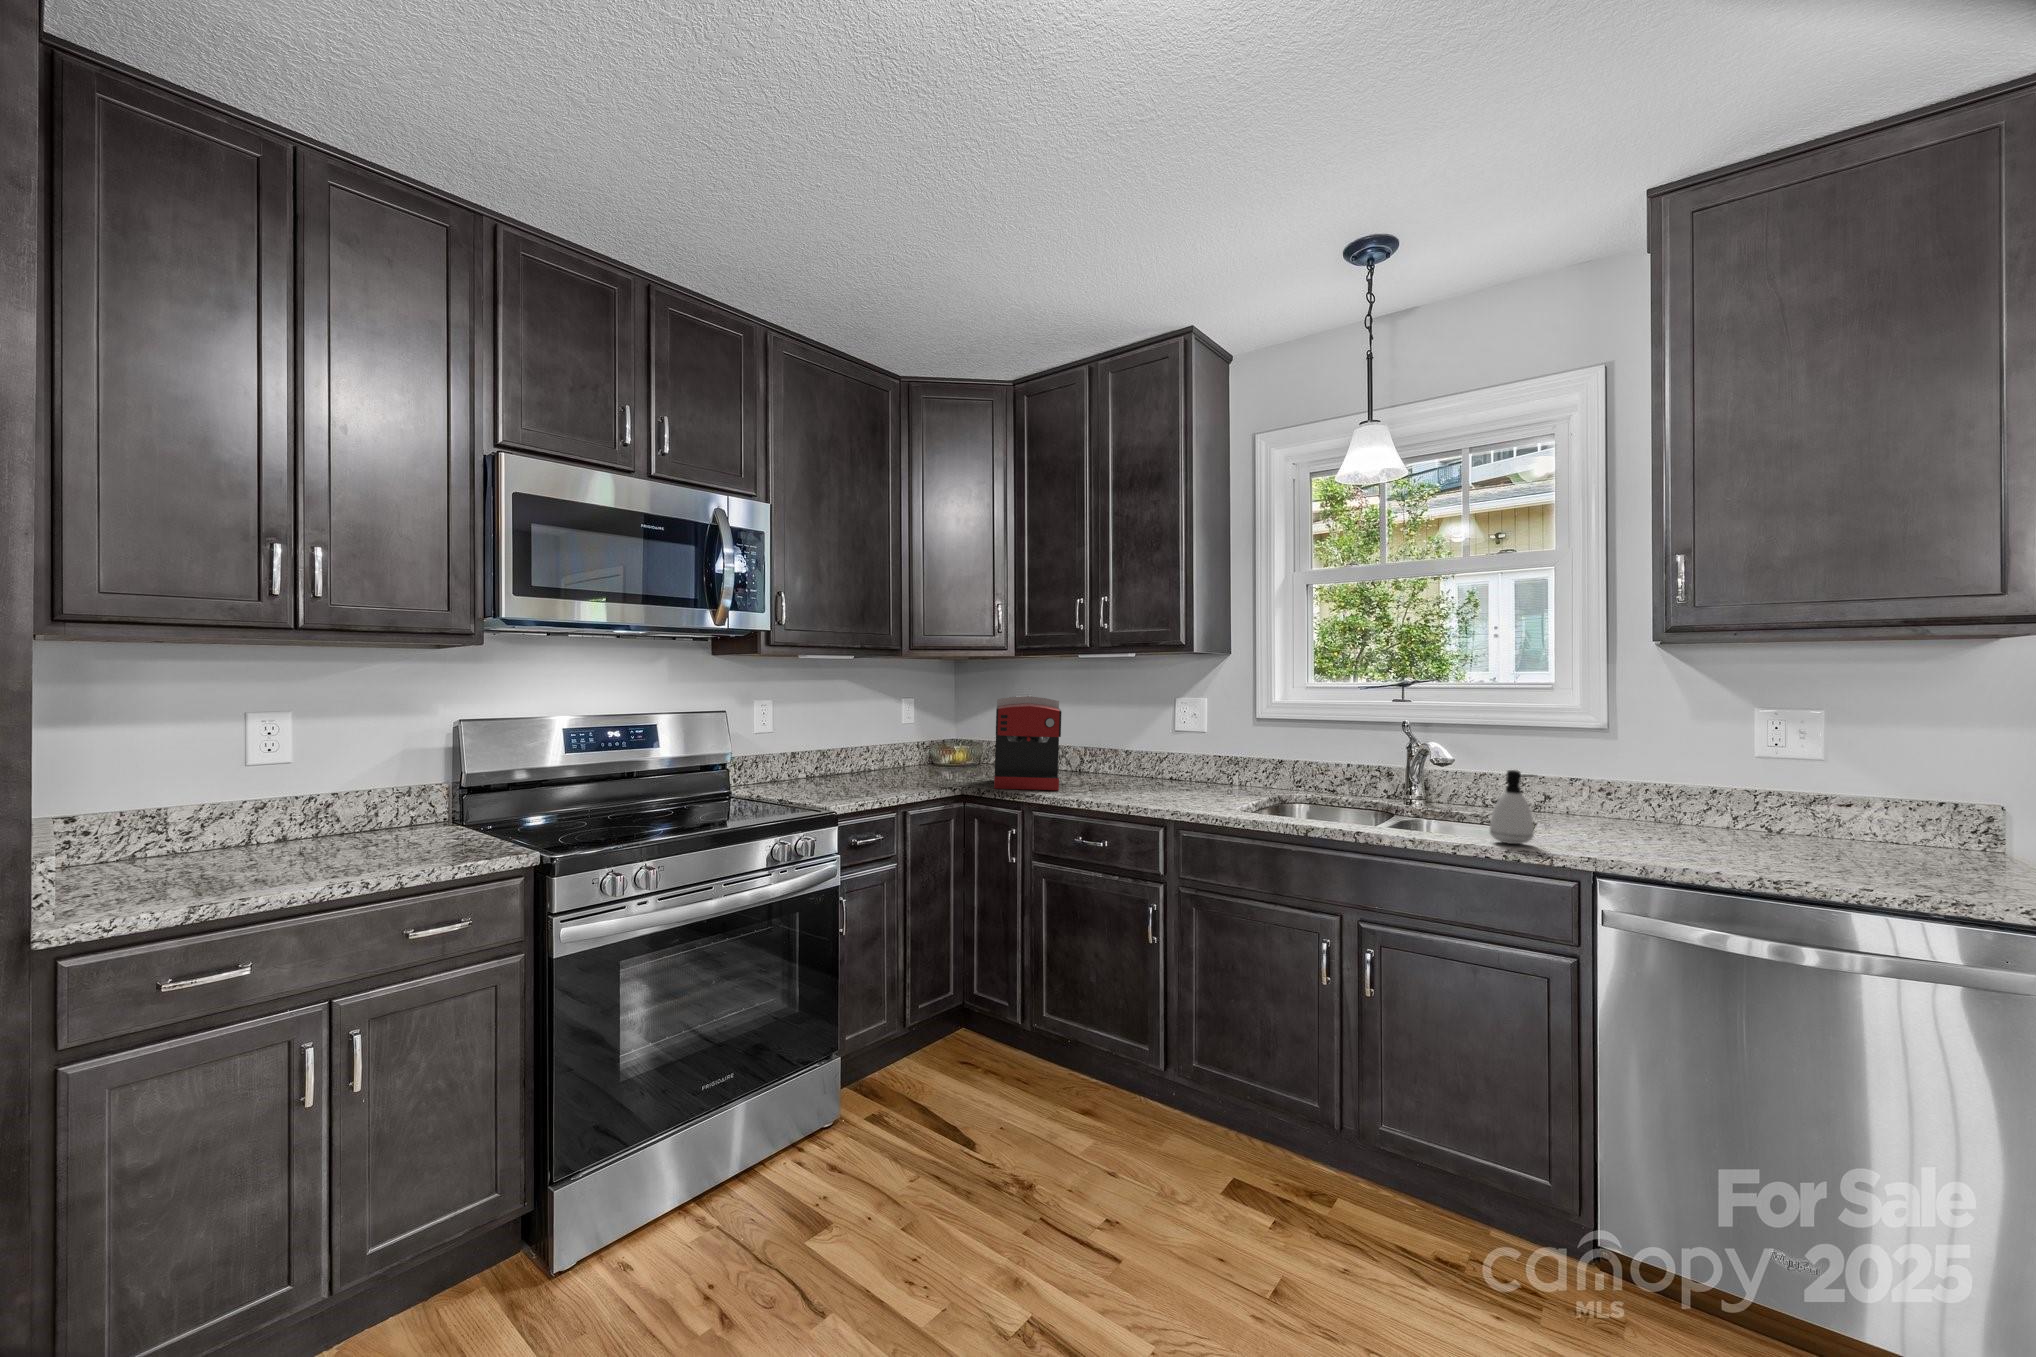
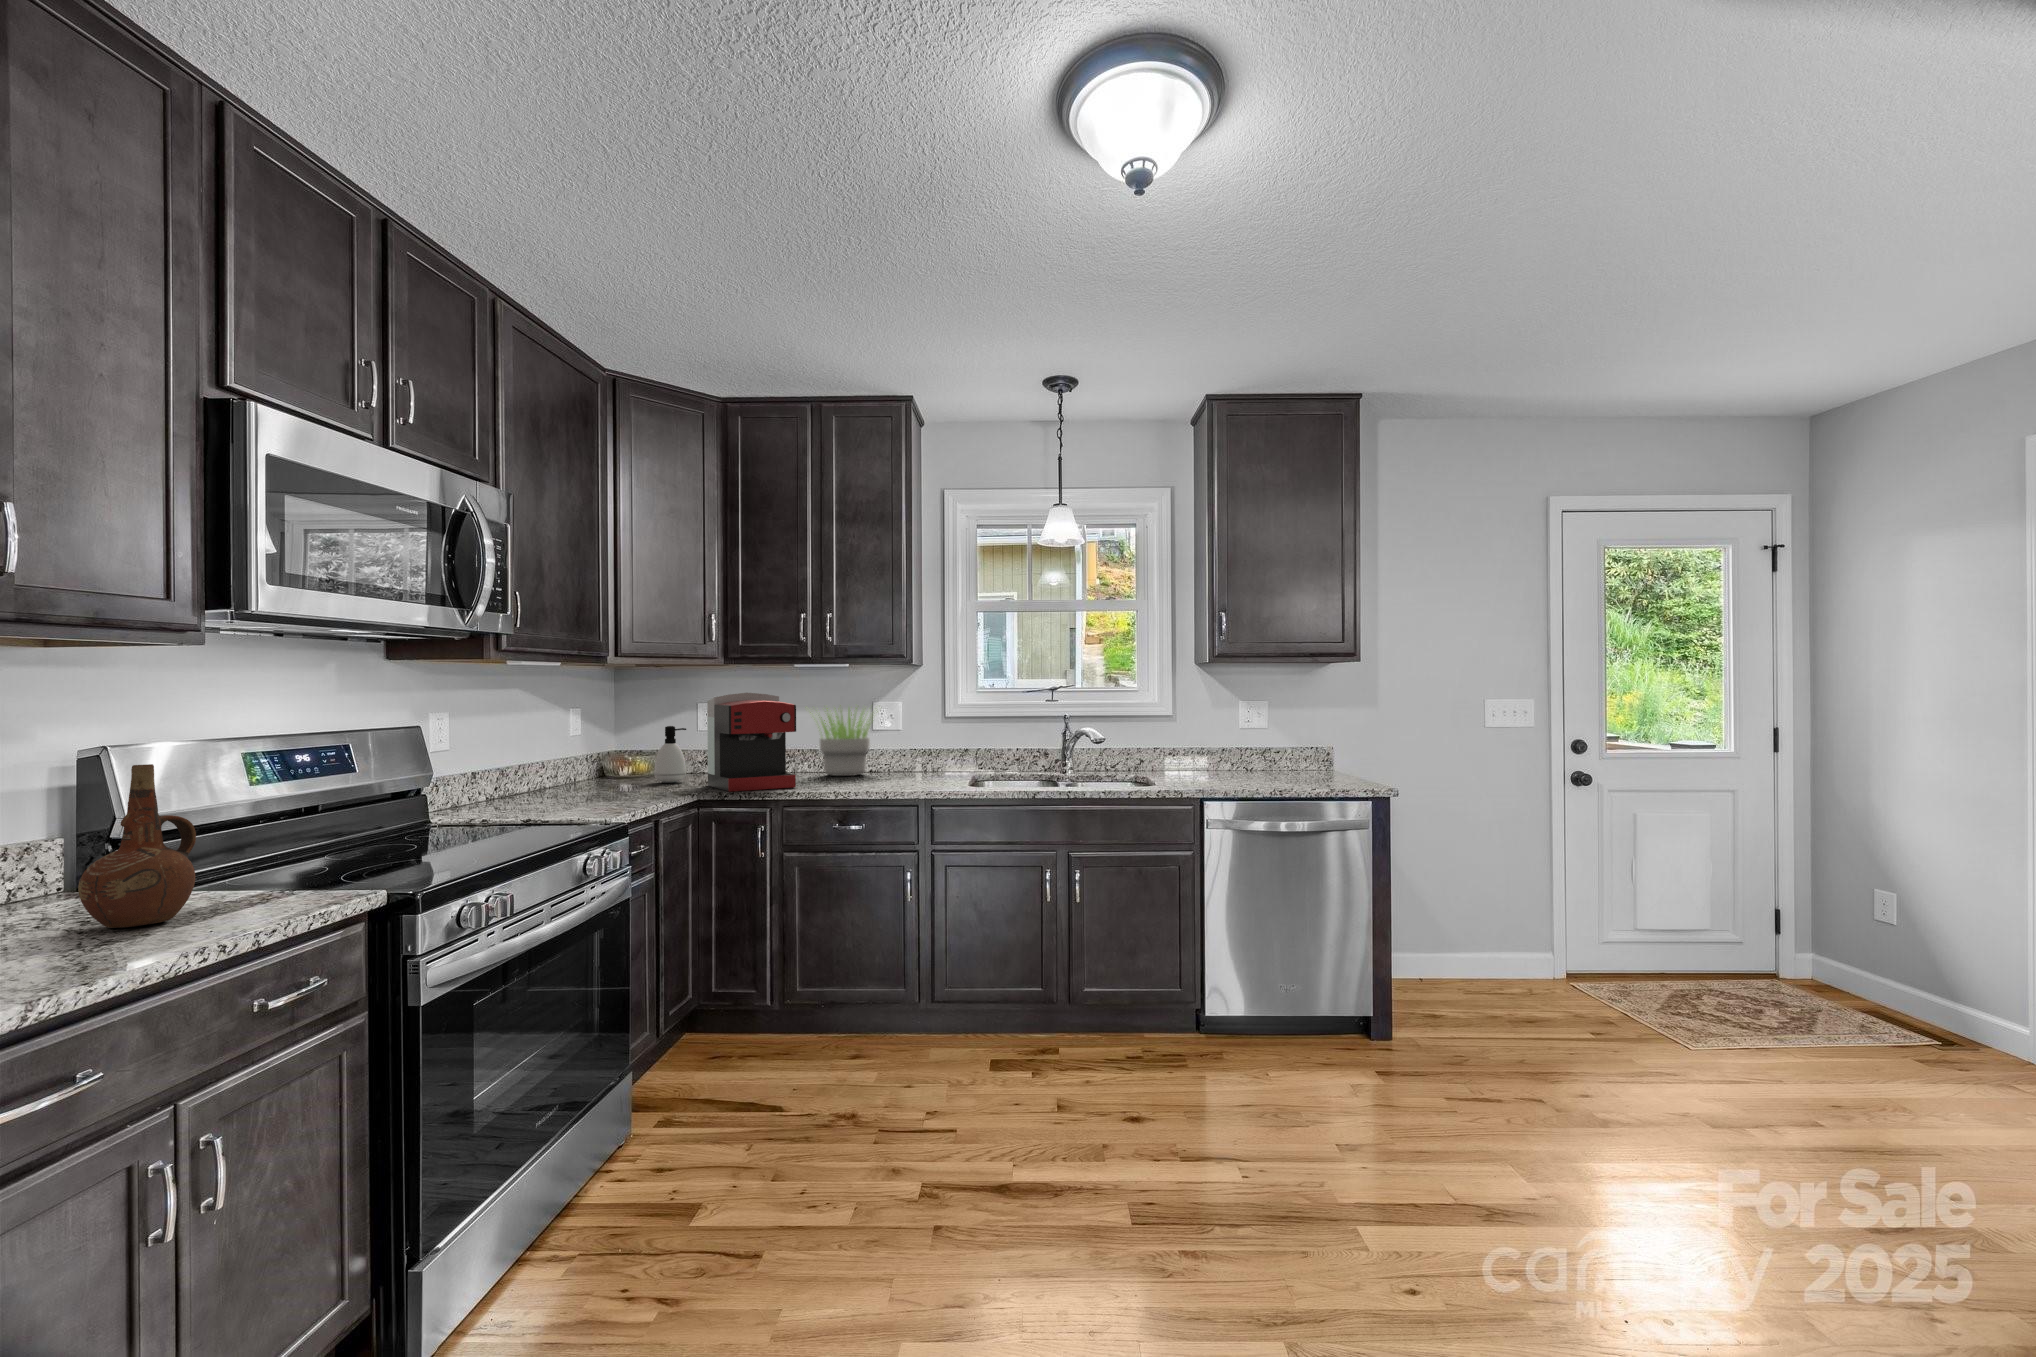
potted plant: none [1098,708,1181,783] -> present [810,705,877,776]
ceramic pitcher: none [334,745,413,858] -> present [78,764,196,928]
soap dispenser: present [1490,770,1537,844] -> present [654,726,686,783]

